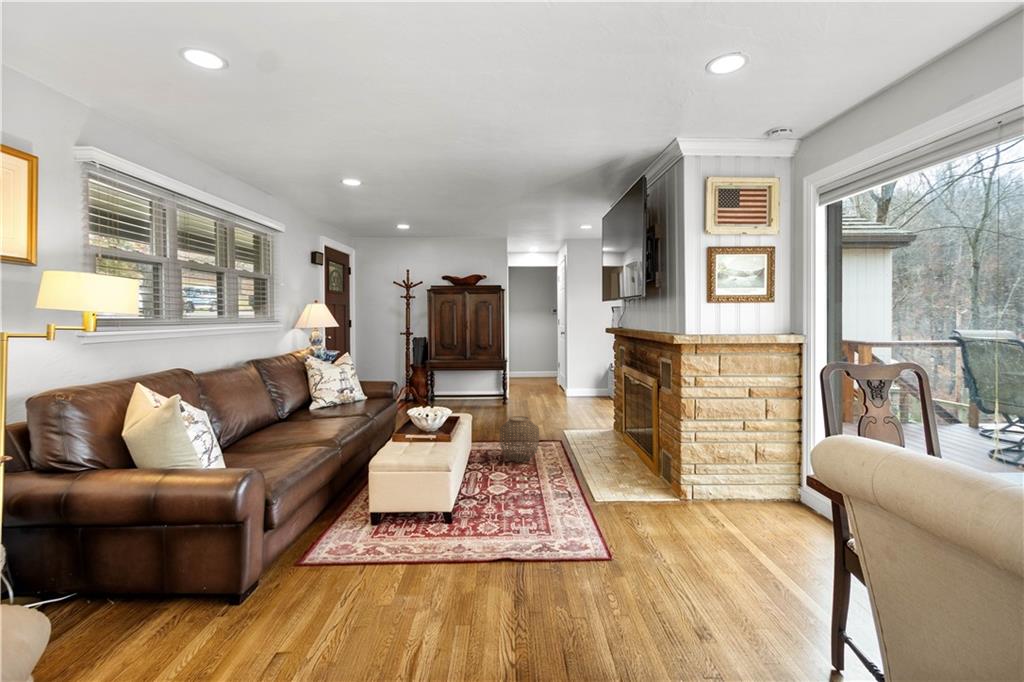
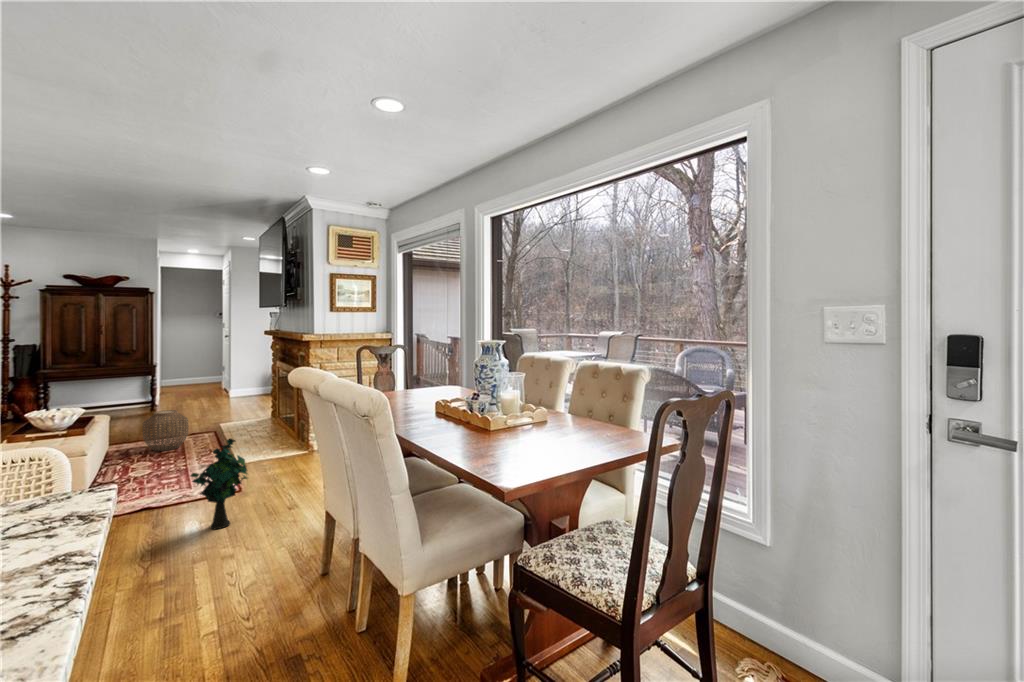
decorative plant: none [560,498,634,632] -> present [190,439,247,529]

